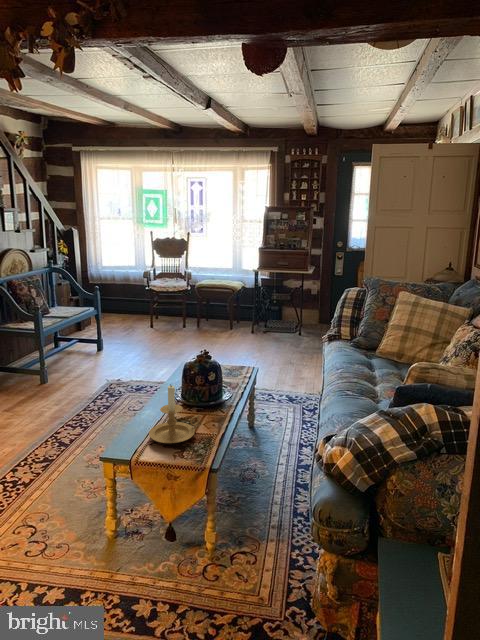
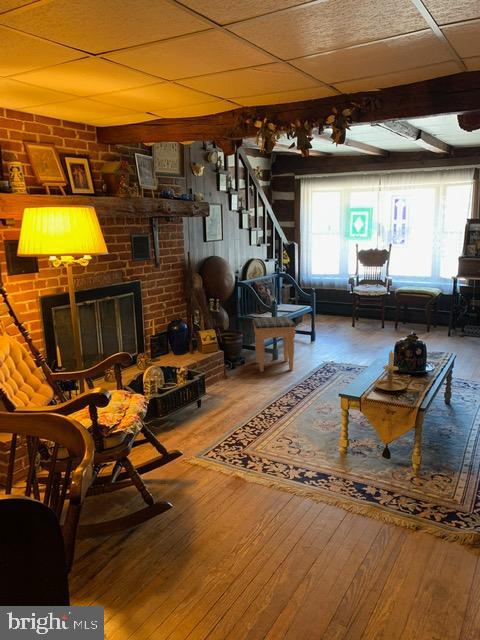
footstool: none [5,325,65,404] -> present [252,317,296,372]

